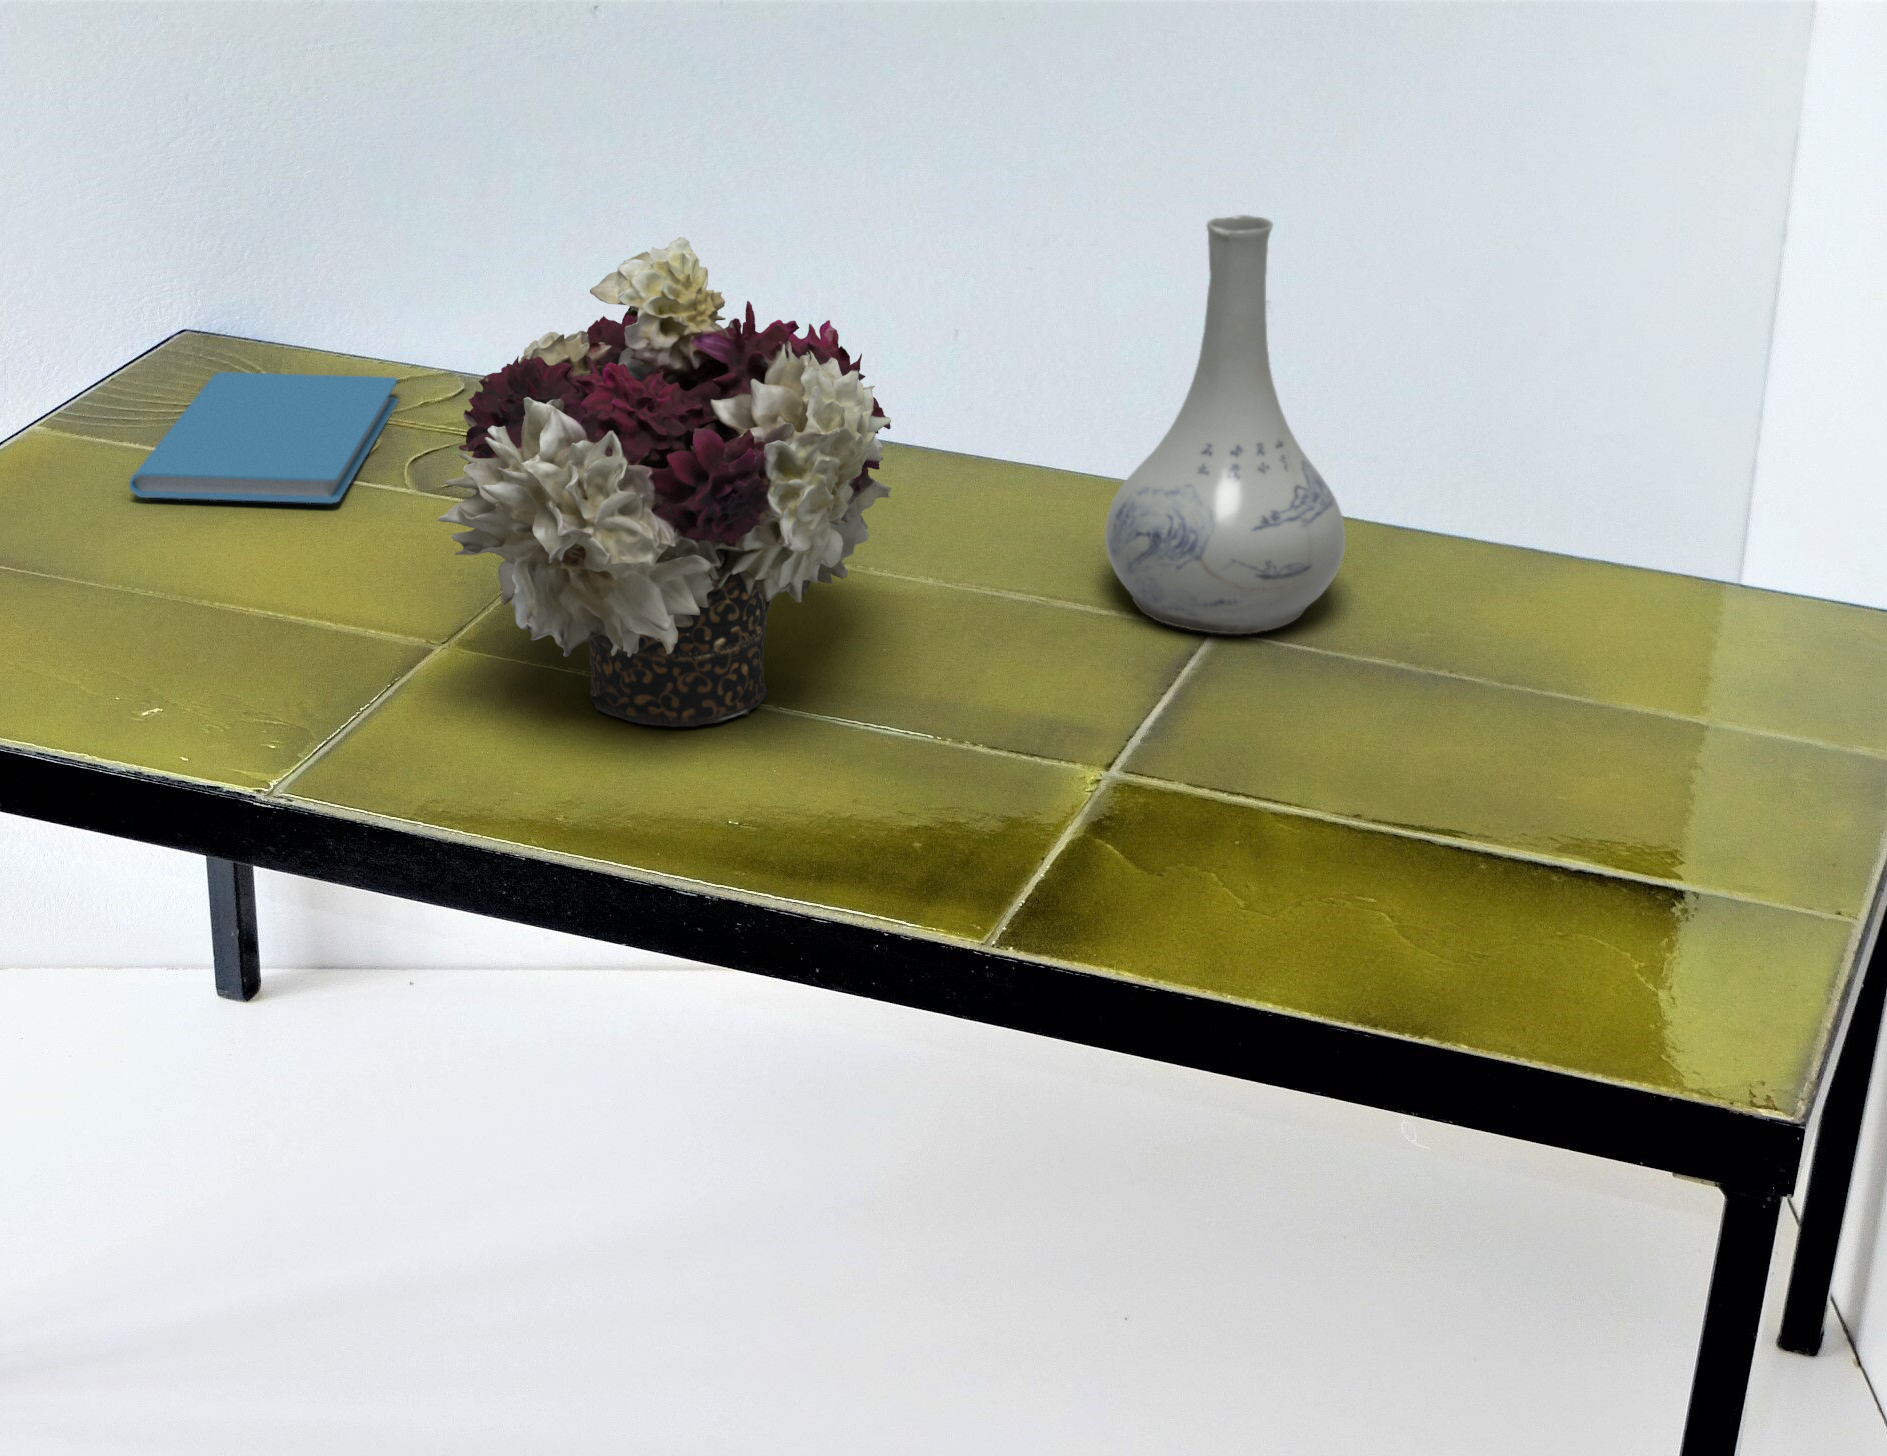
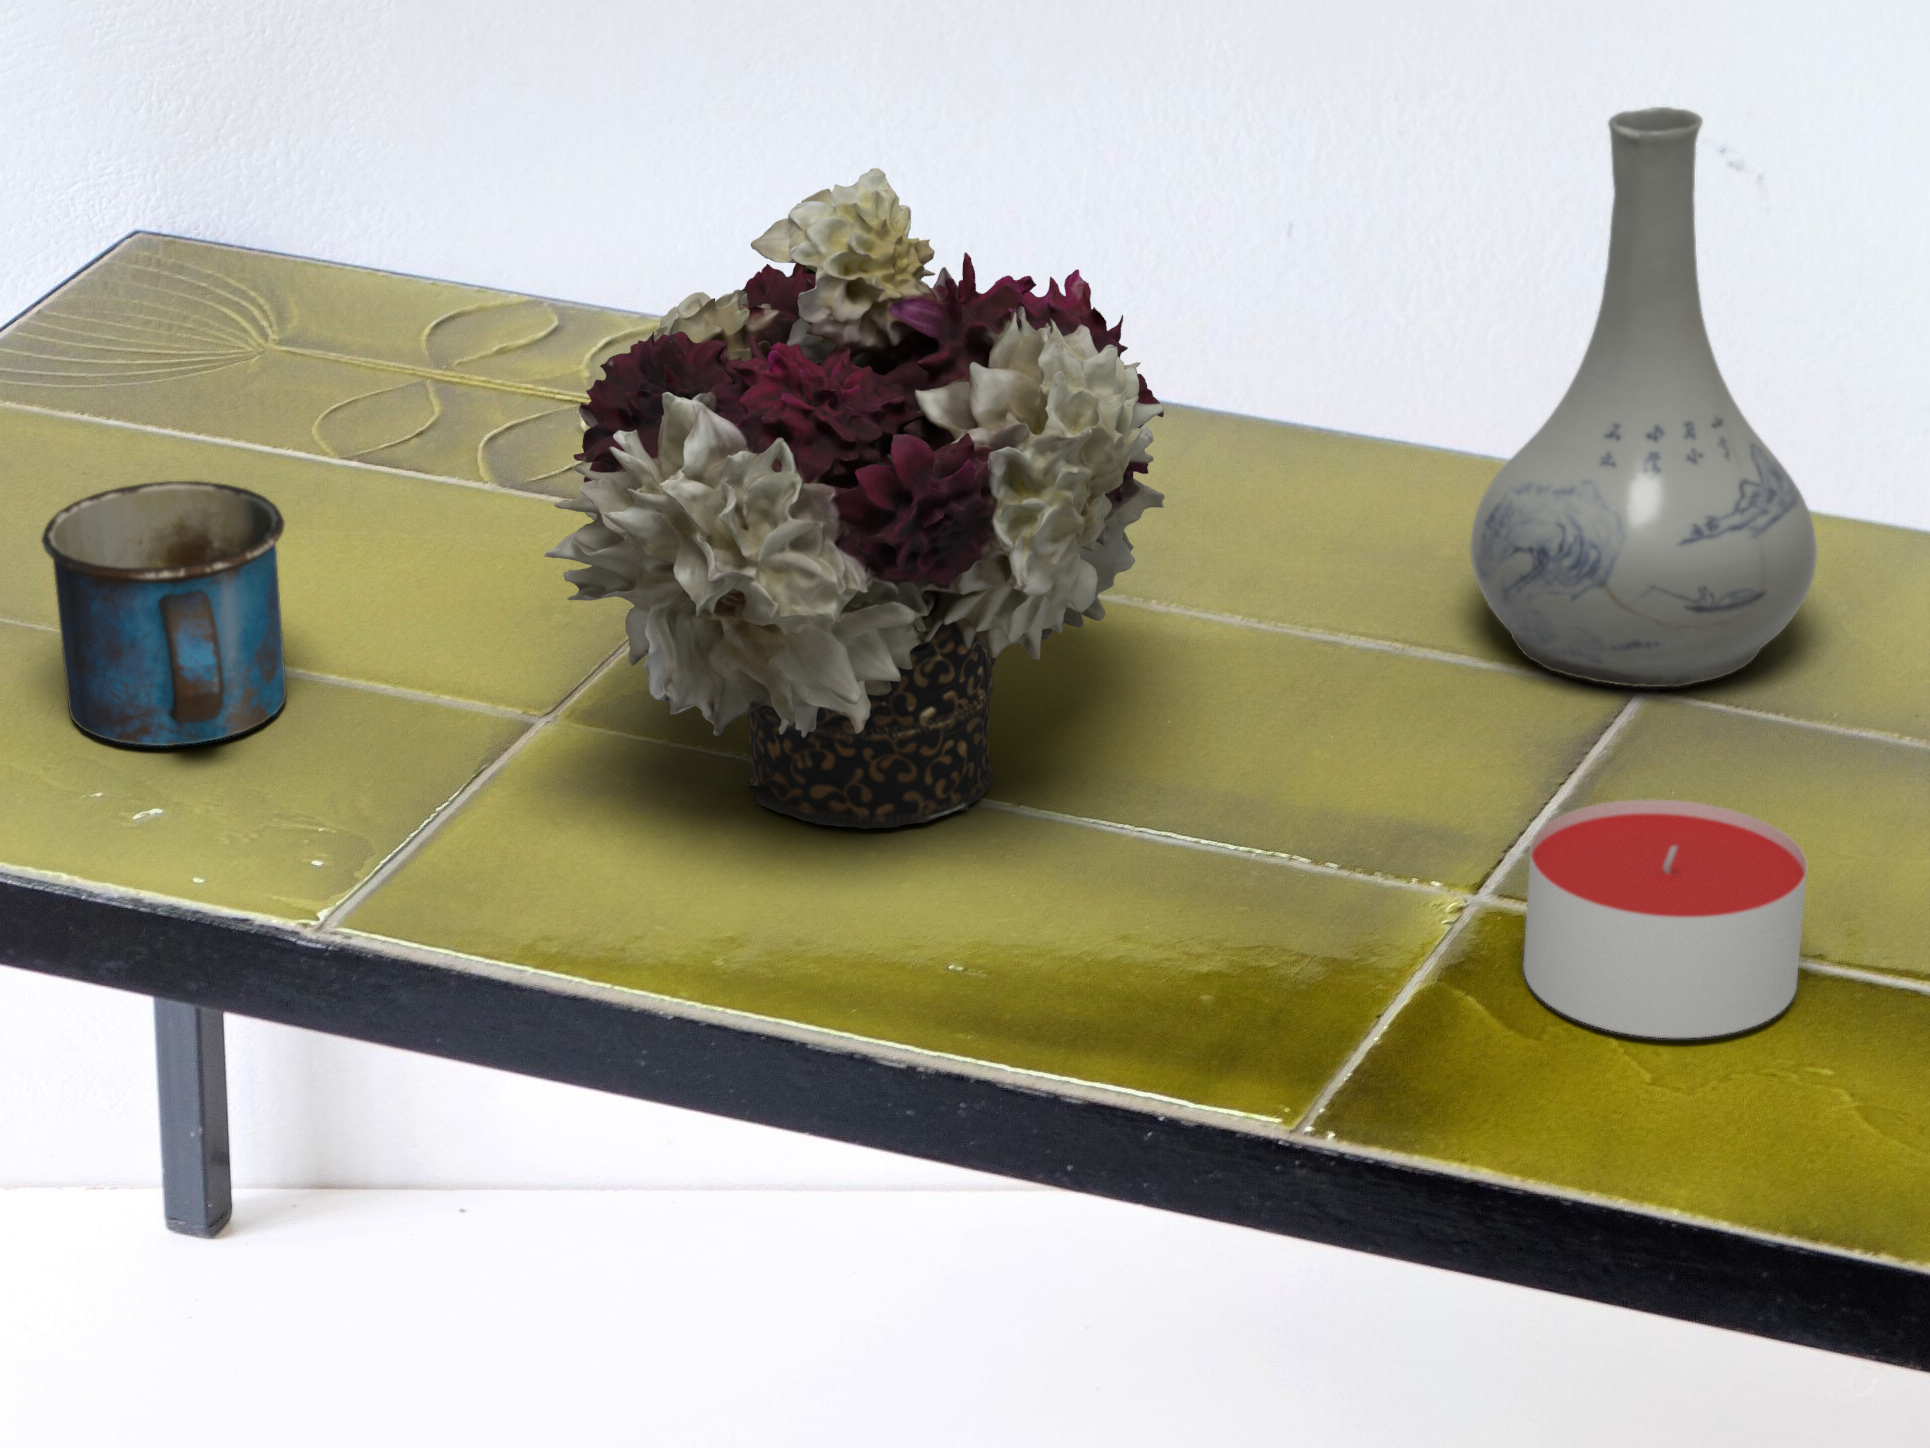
book: present [129,372,398,503] -> none [117,319,480,509]
mug: none [64,473,251,666] -> present [41,481,286,746]
candle: none [1146,705,1347,873] -> present [1524,800,1807,1038]

